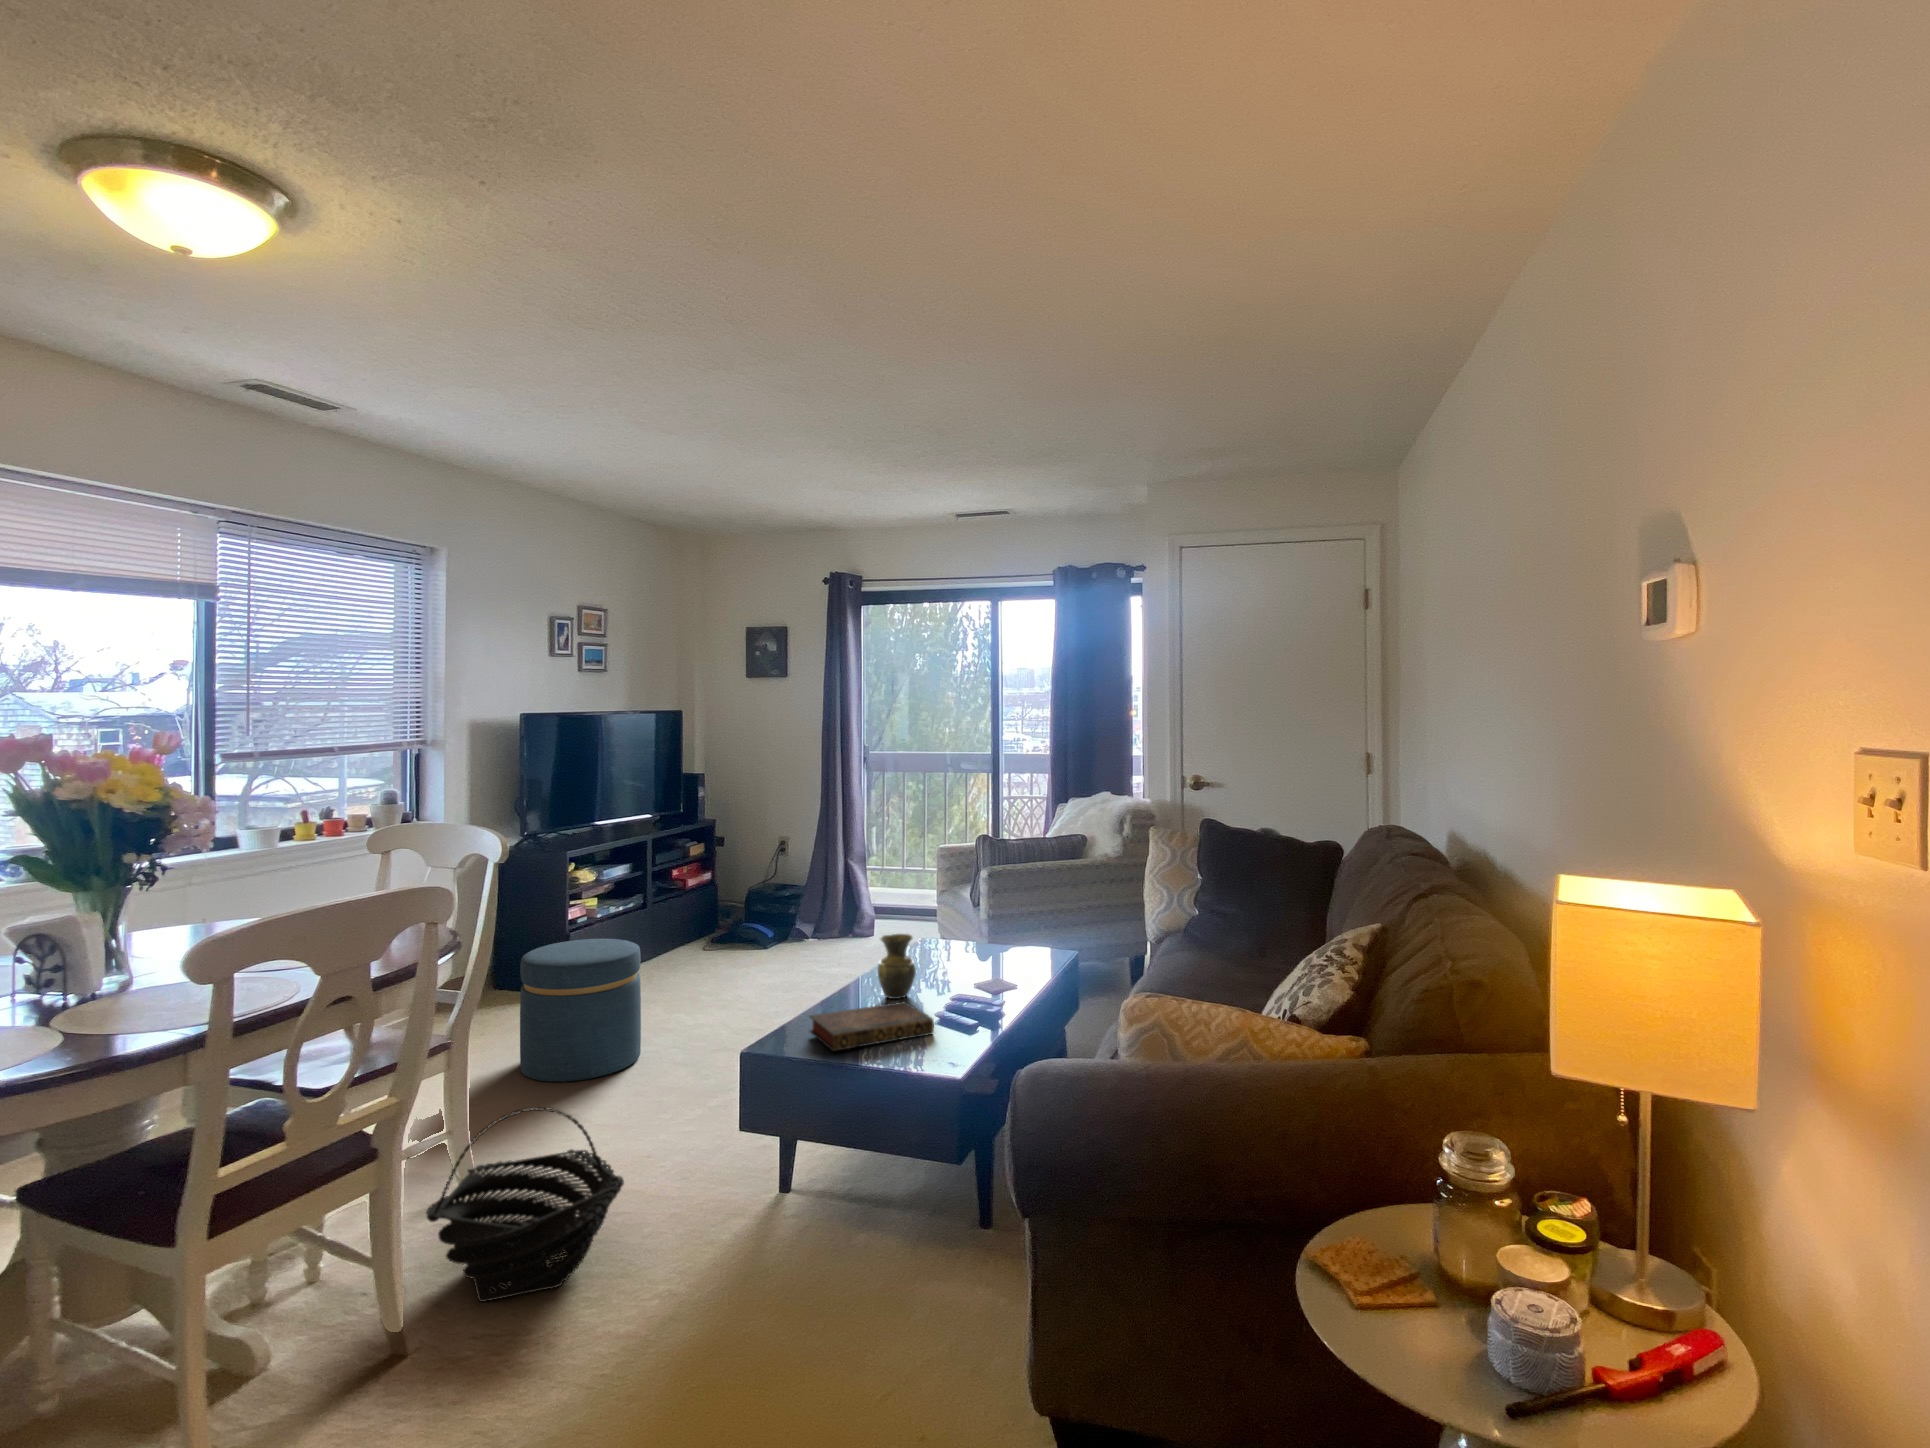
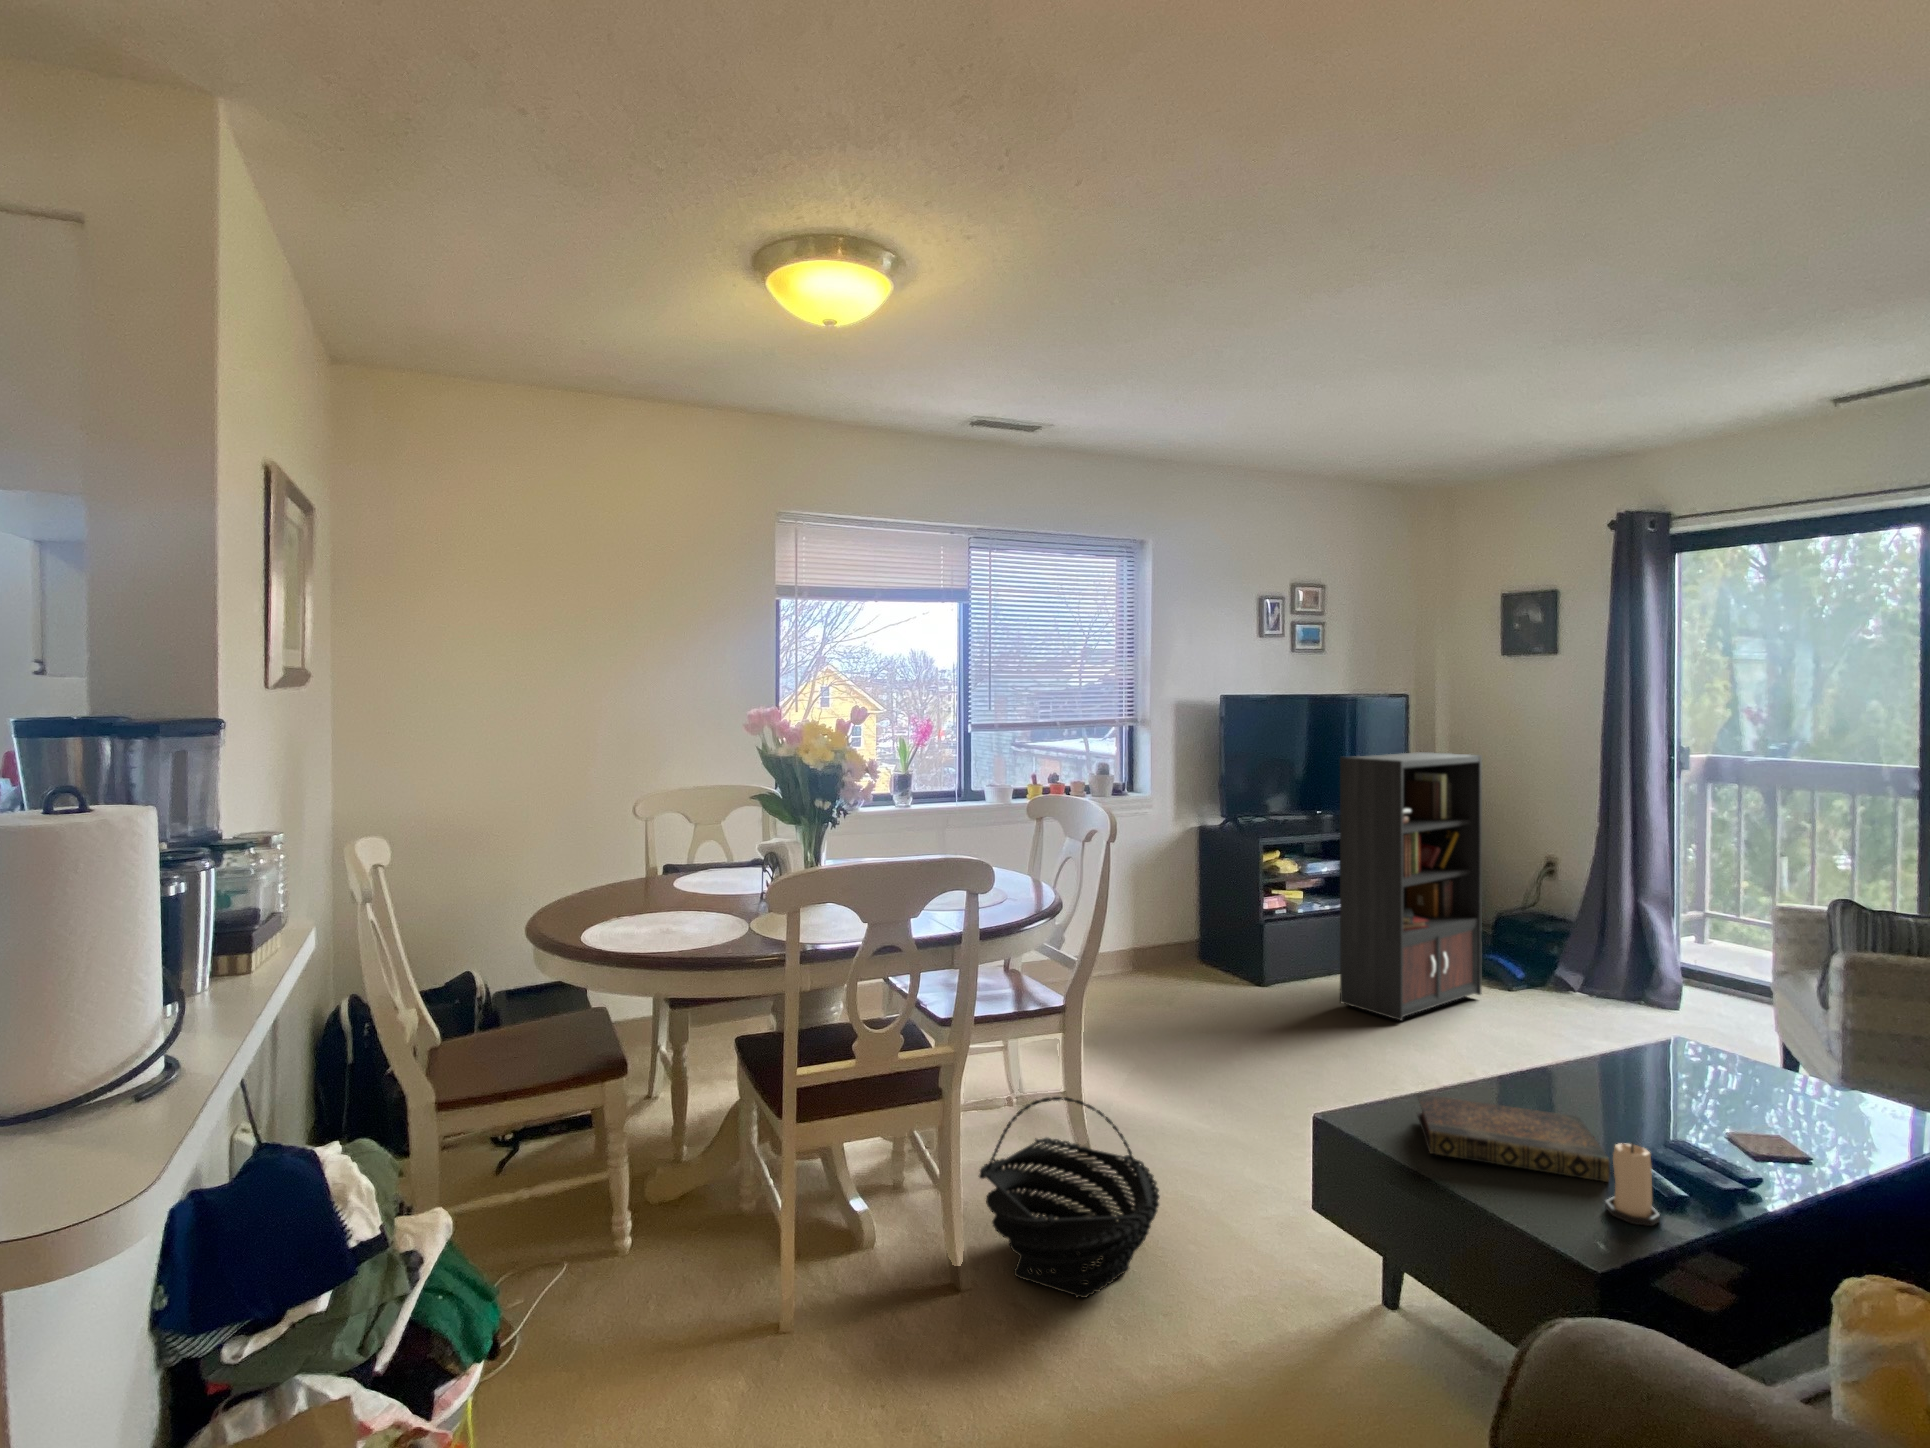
bookcase: none [648,760,752,992] -> present [1340,752,1482,1021]
vase: present [878,934,916,999] -> none [1555,1011,1621,1109]
ottoman: present [520,939,641,1082] -> none [1174,931,1296,1084]
candle: none [940,999,968,1051] -> present [1605,1143,1660,1226]

